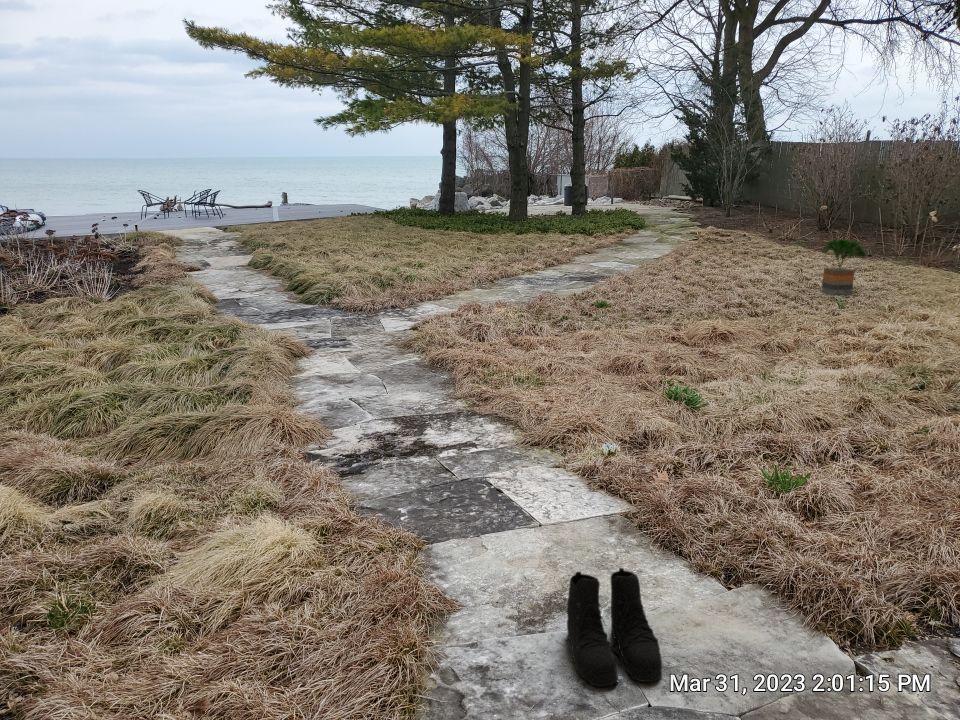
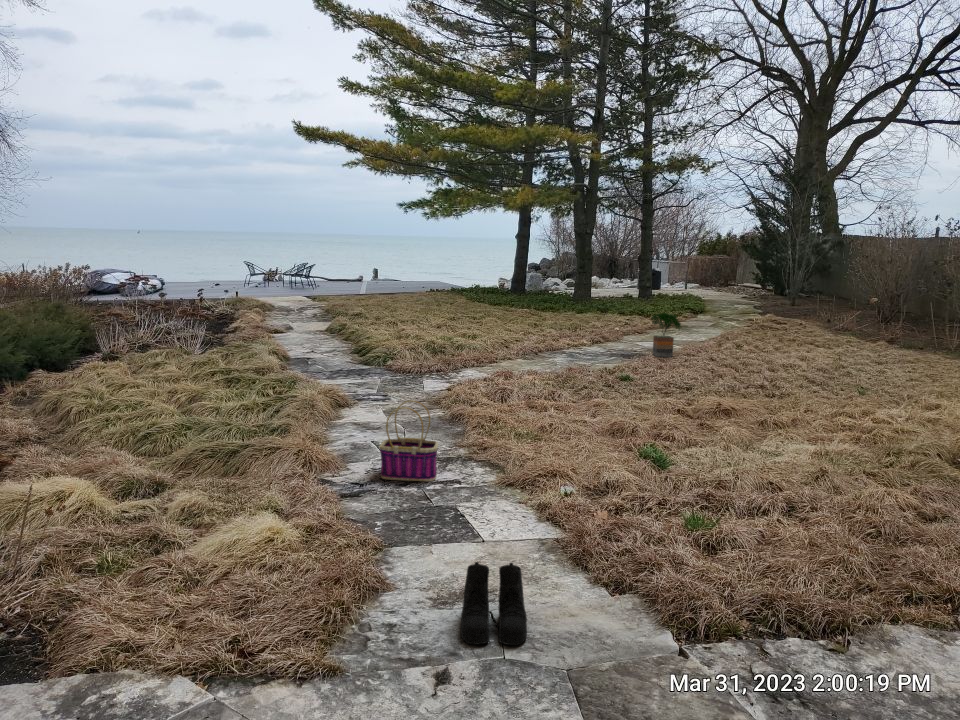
potted tree: present [821,239,866,295] -> present [651,313,681,357]
basket: none [375,352,445,448] -> present [379,400,438,481]

